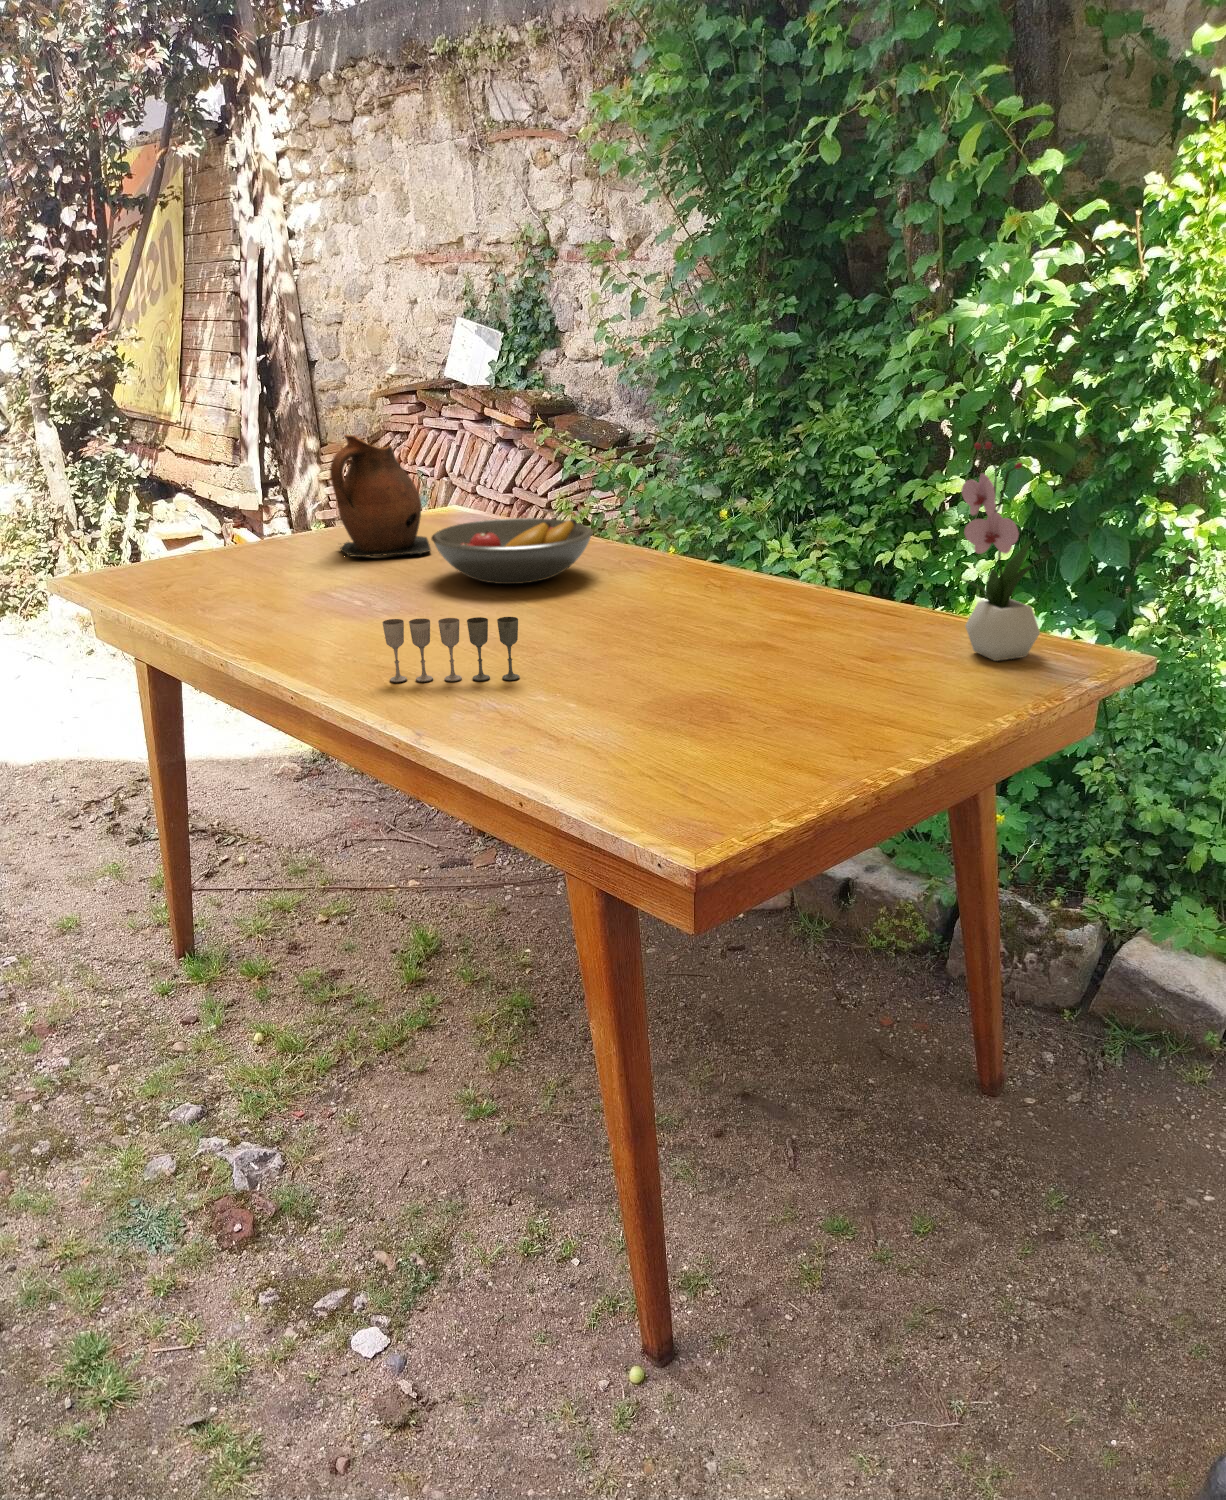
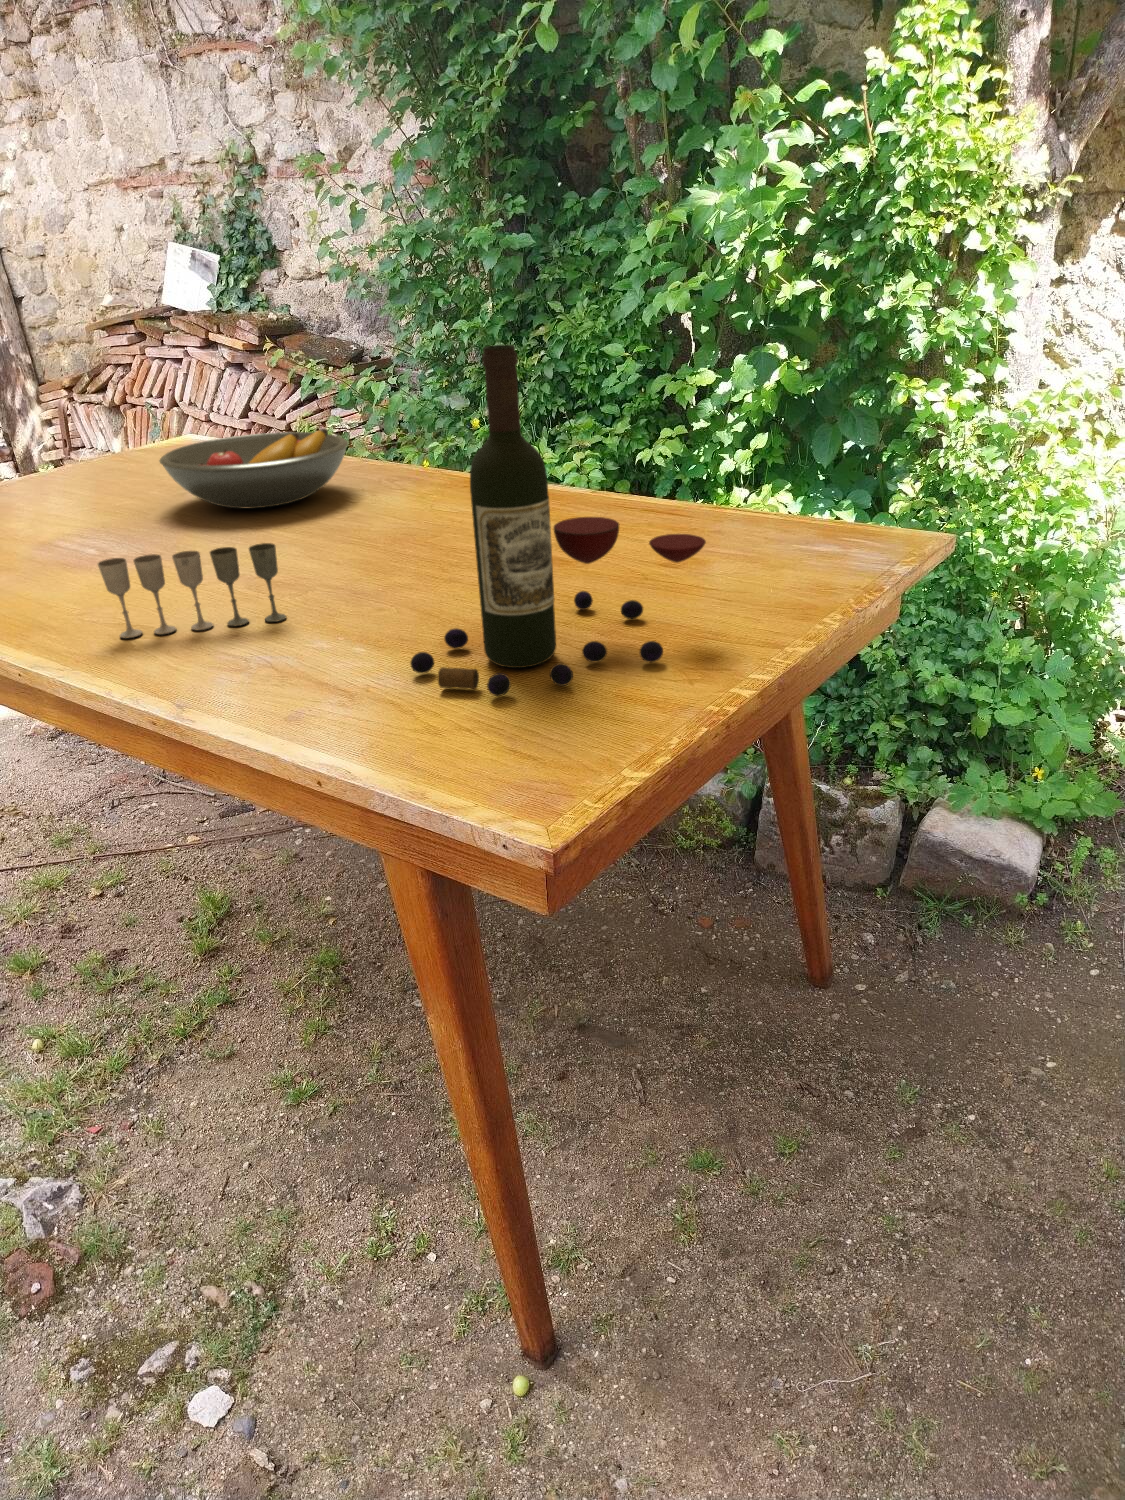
ceramic pitcher: present [330,434,431,557] -> none [27,347,165,492]
flower arrangement: present [959,442,1056,661] -> none [777,294,888,549]
wine bottle: none [609,485,866,750] -> present [410,345,706,696]

